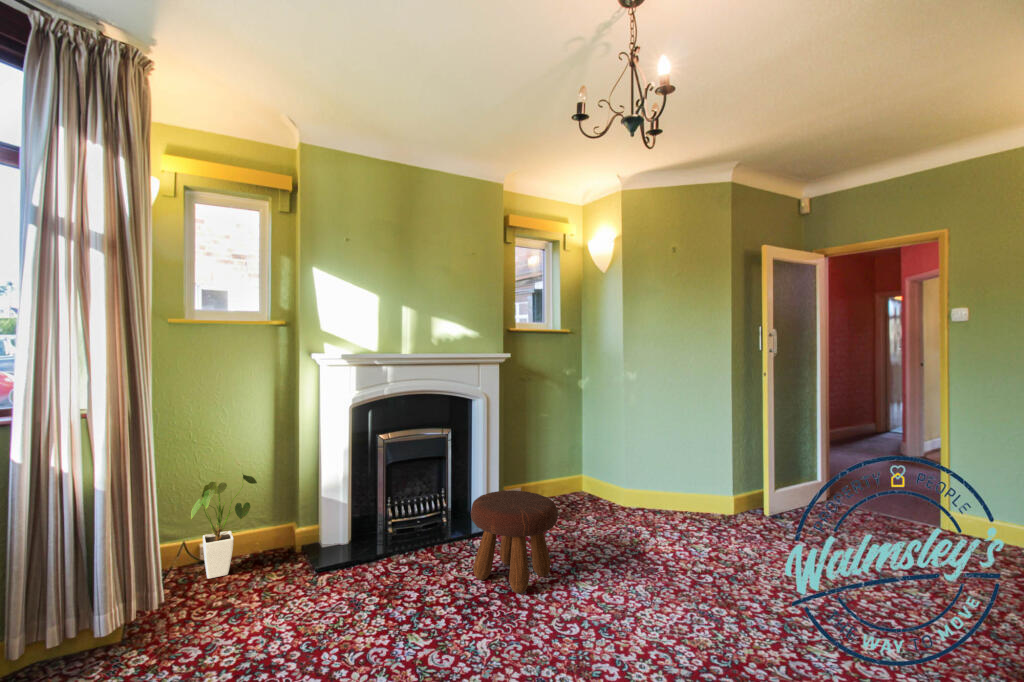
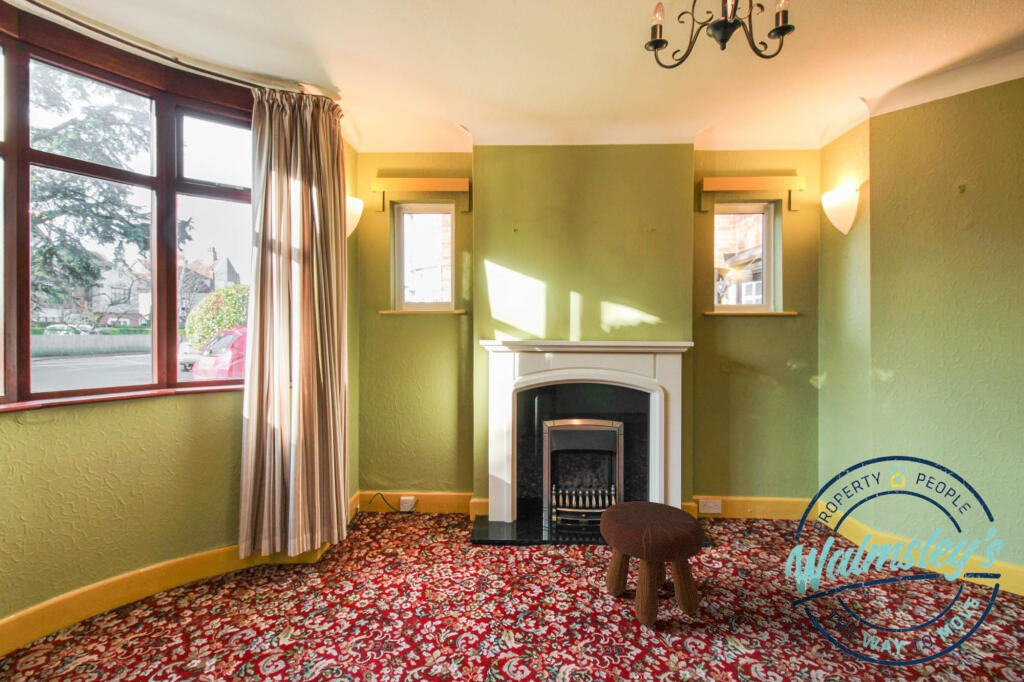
house plant: present [191,474,257,579] -> none [391,449,447,529]

